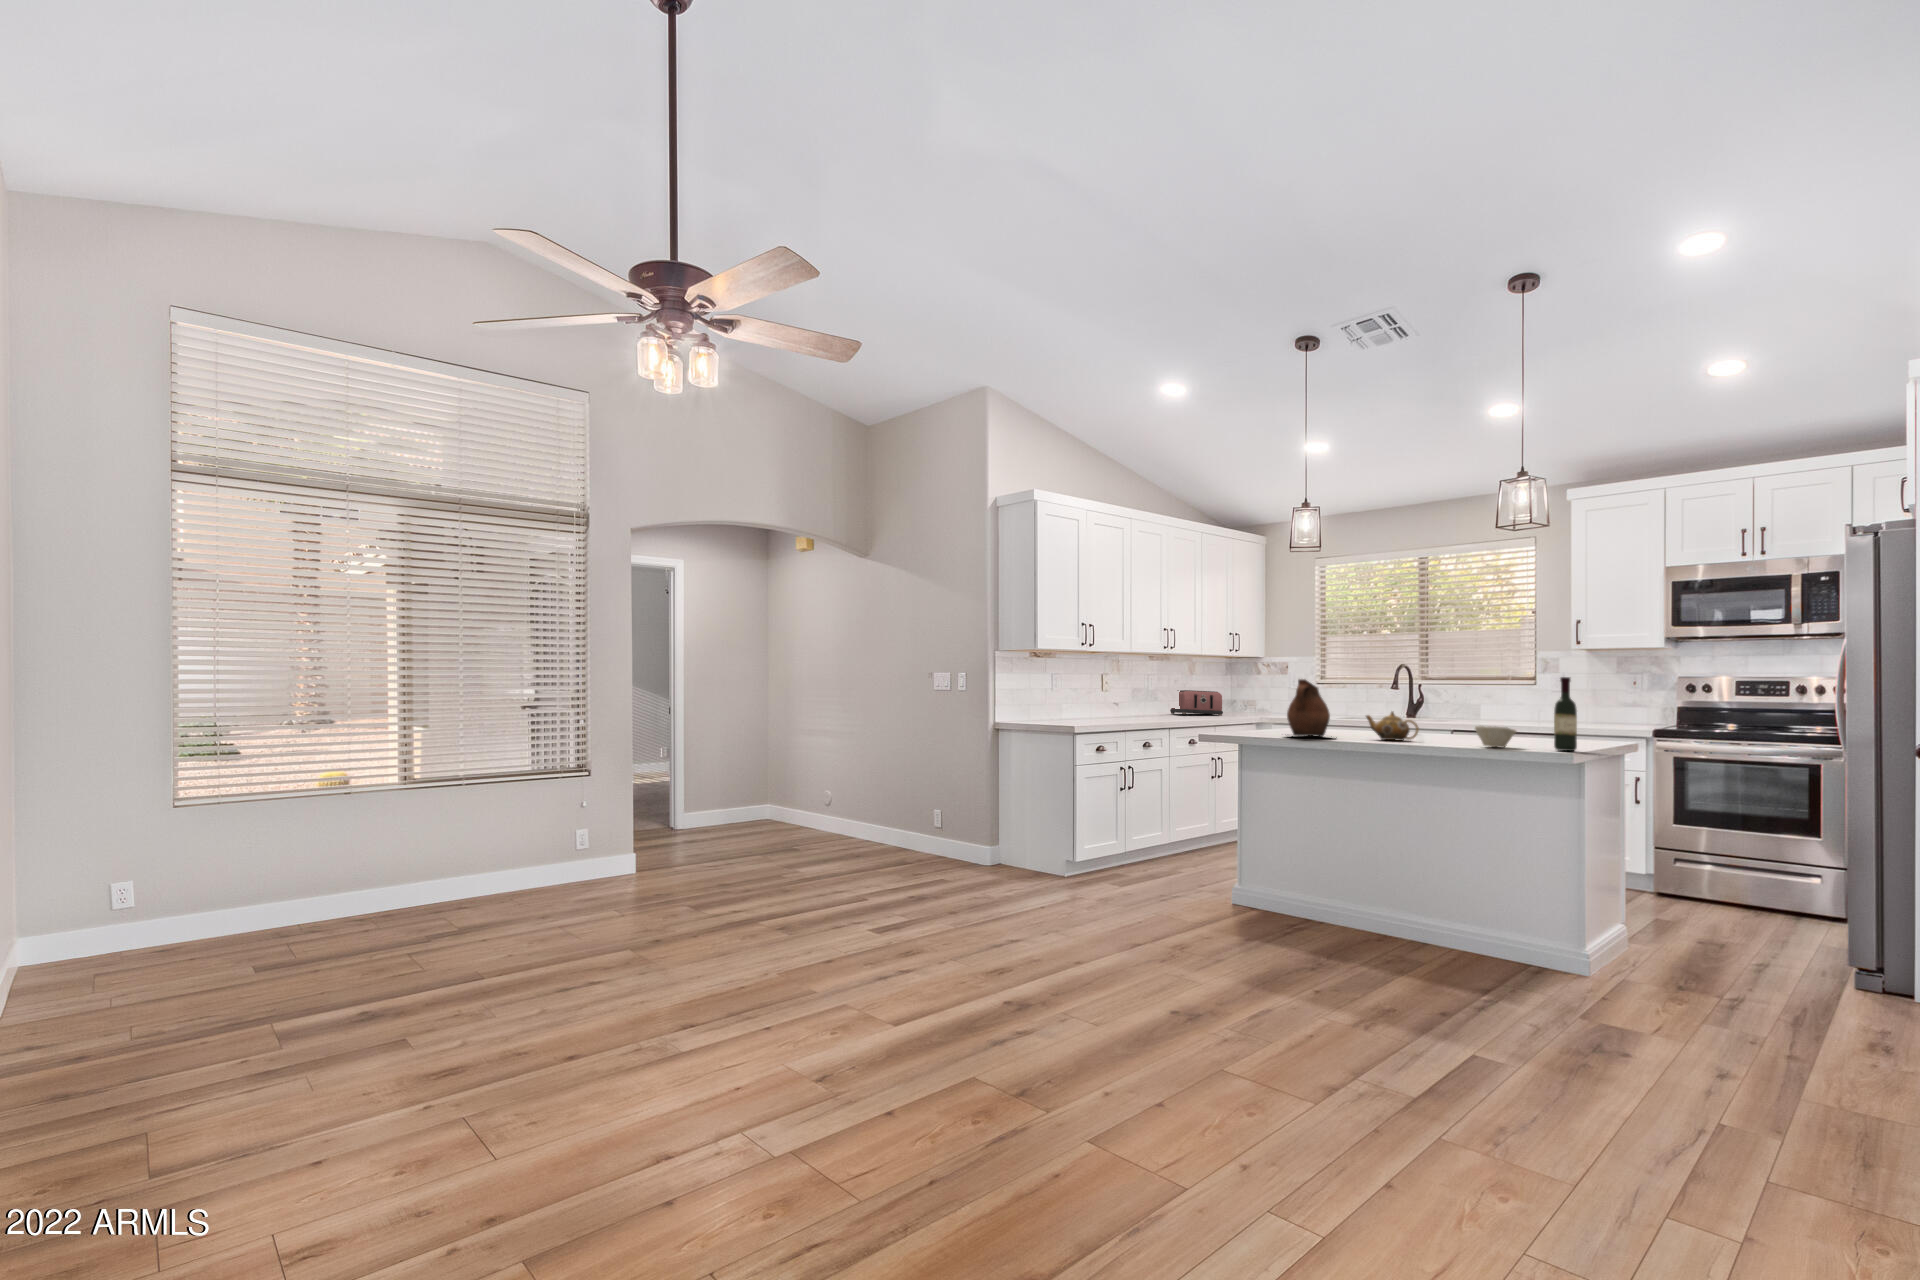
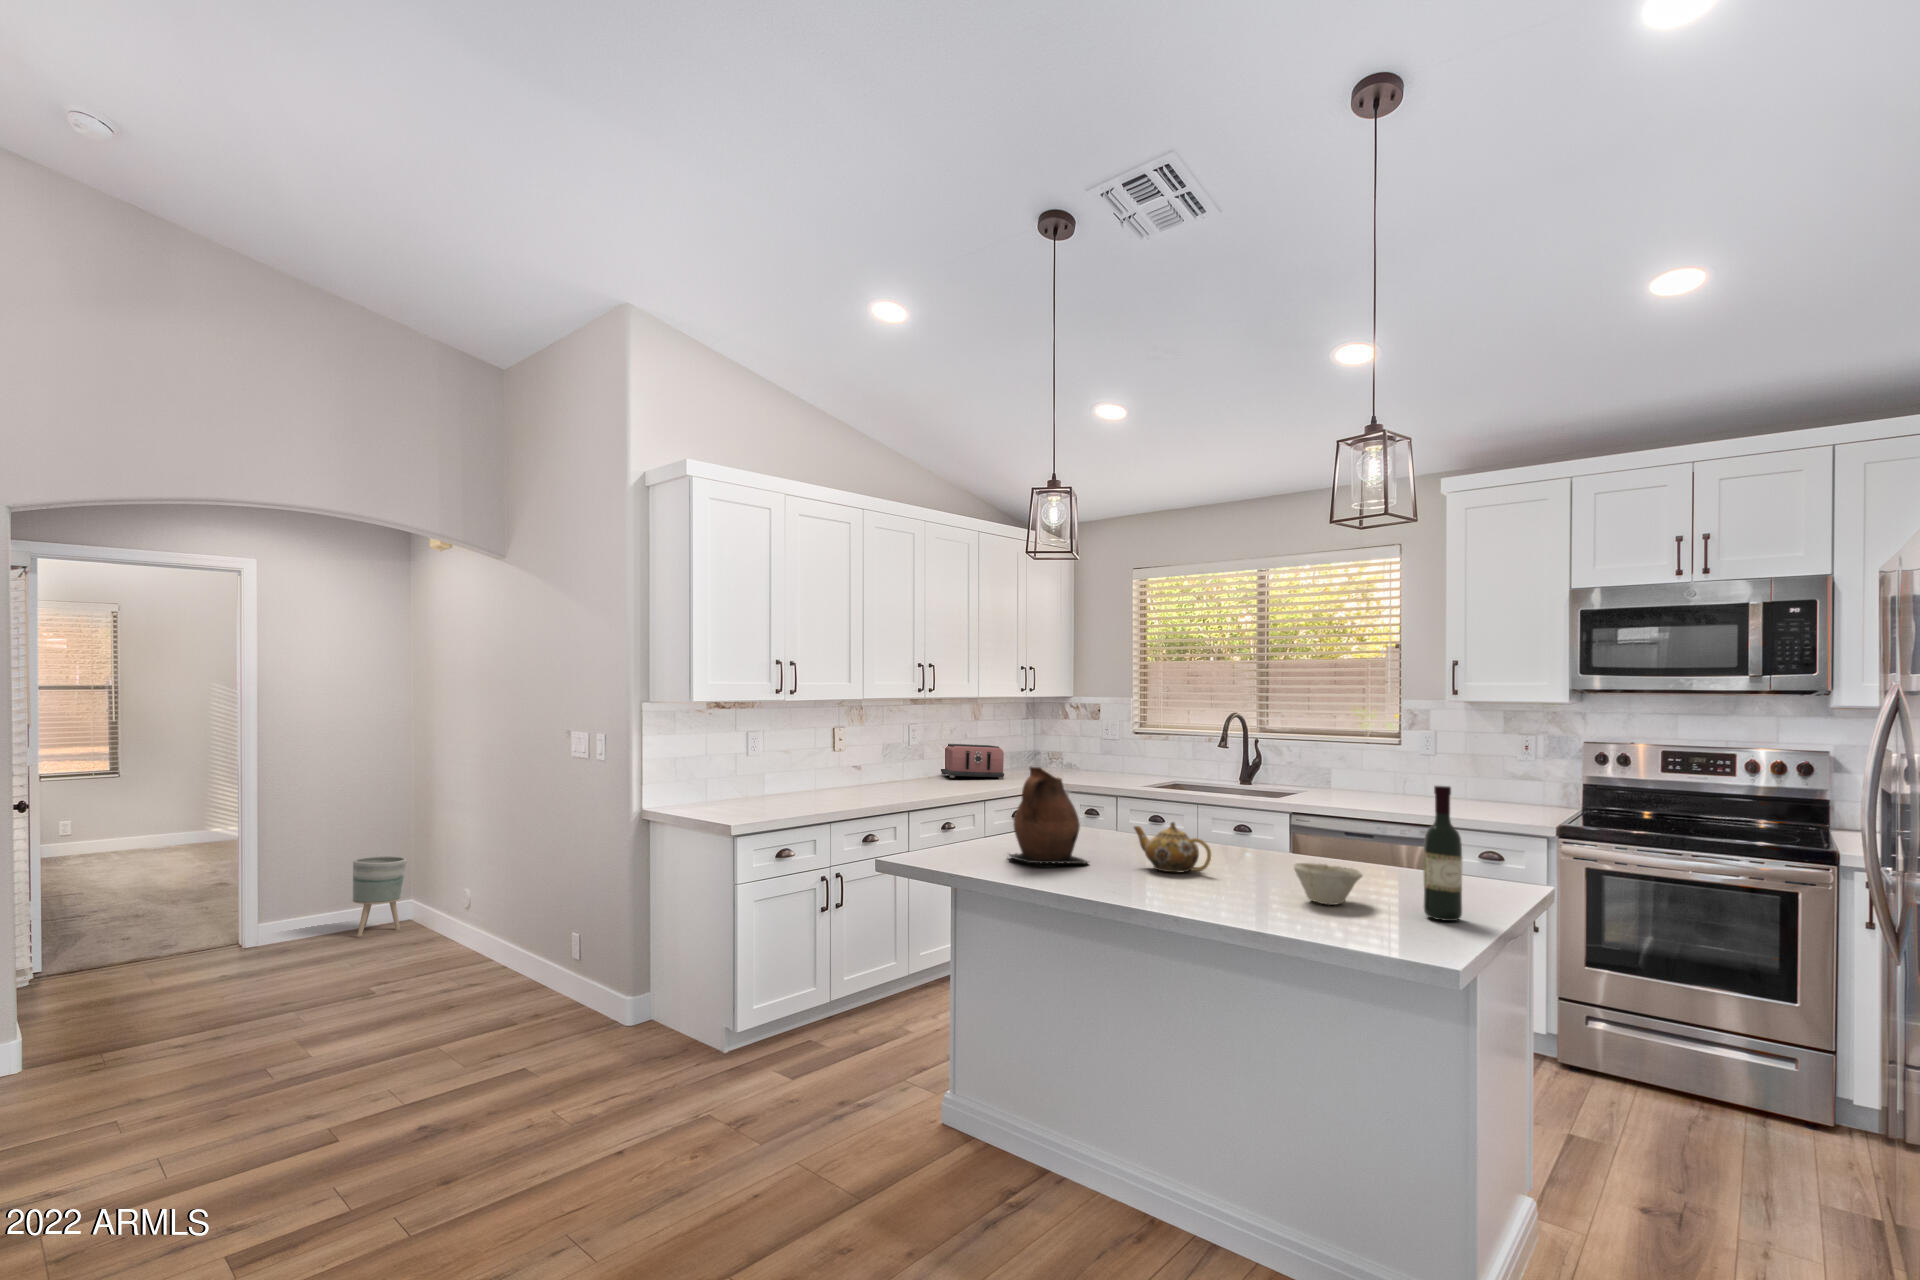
planter: none [745,772,779,826] -> present [353,856,407,936]

